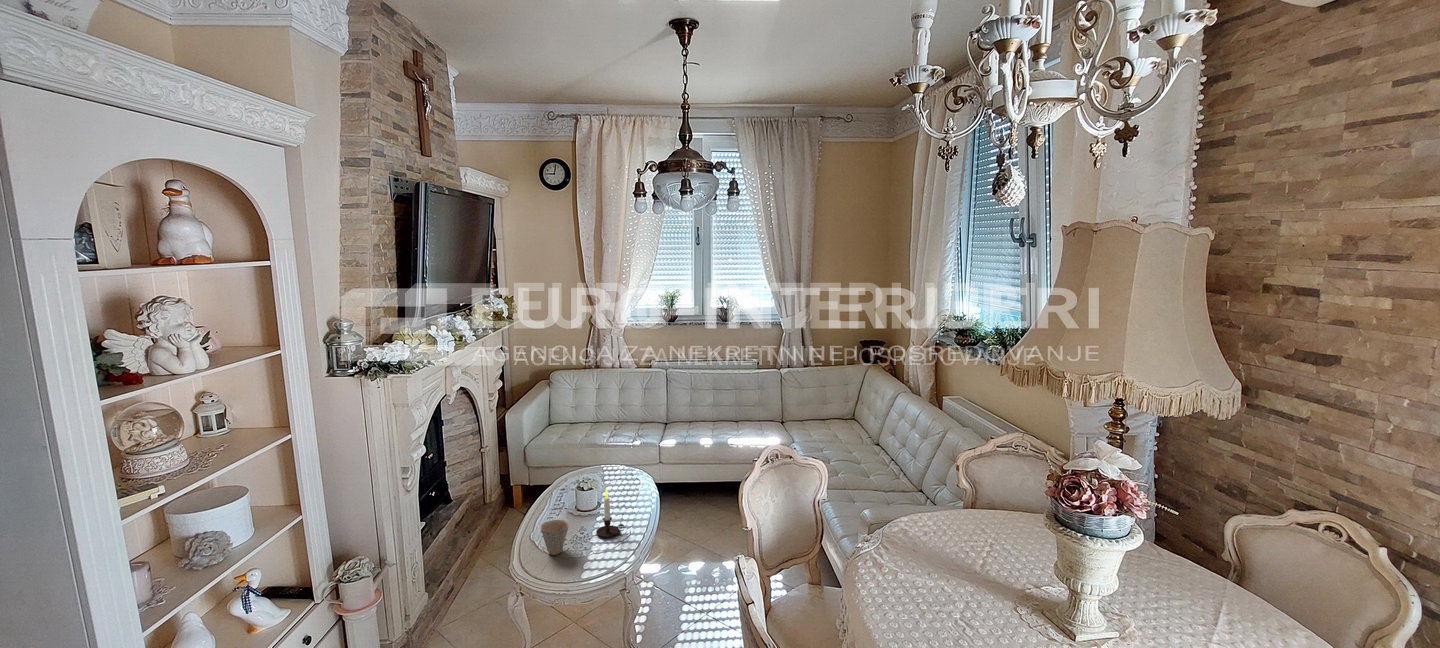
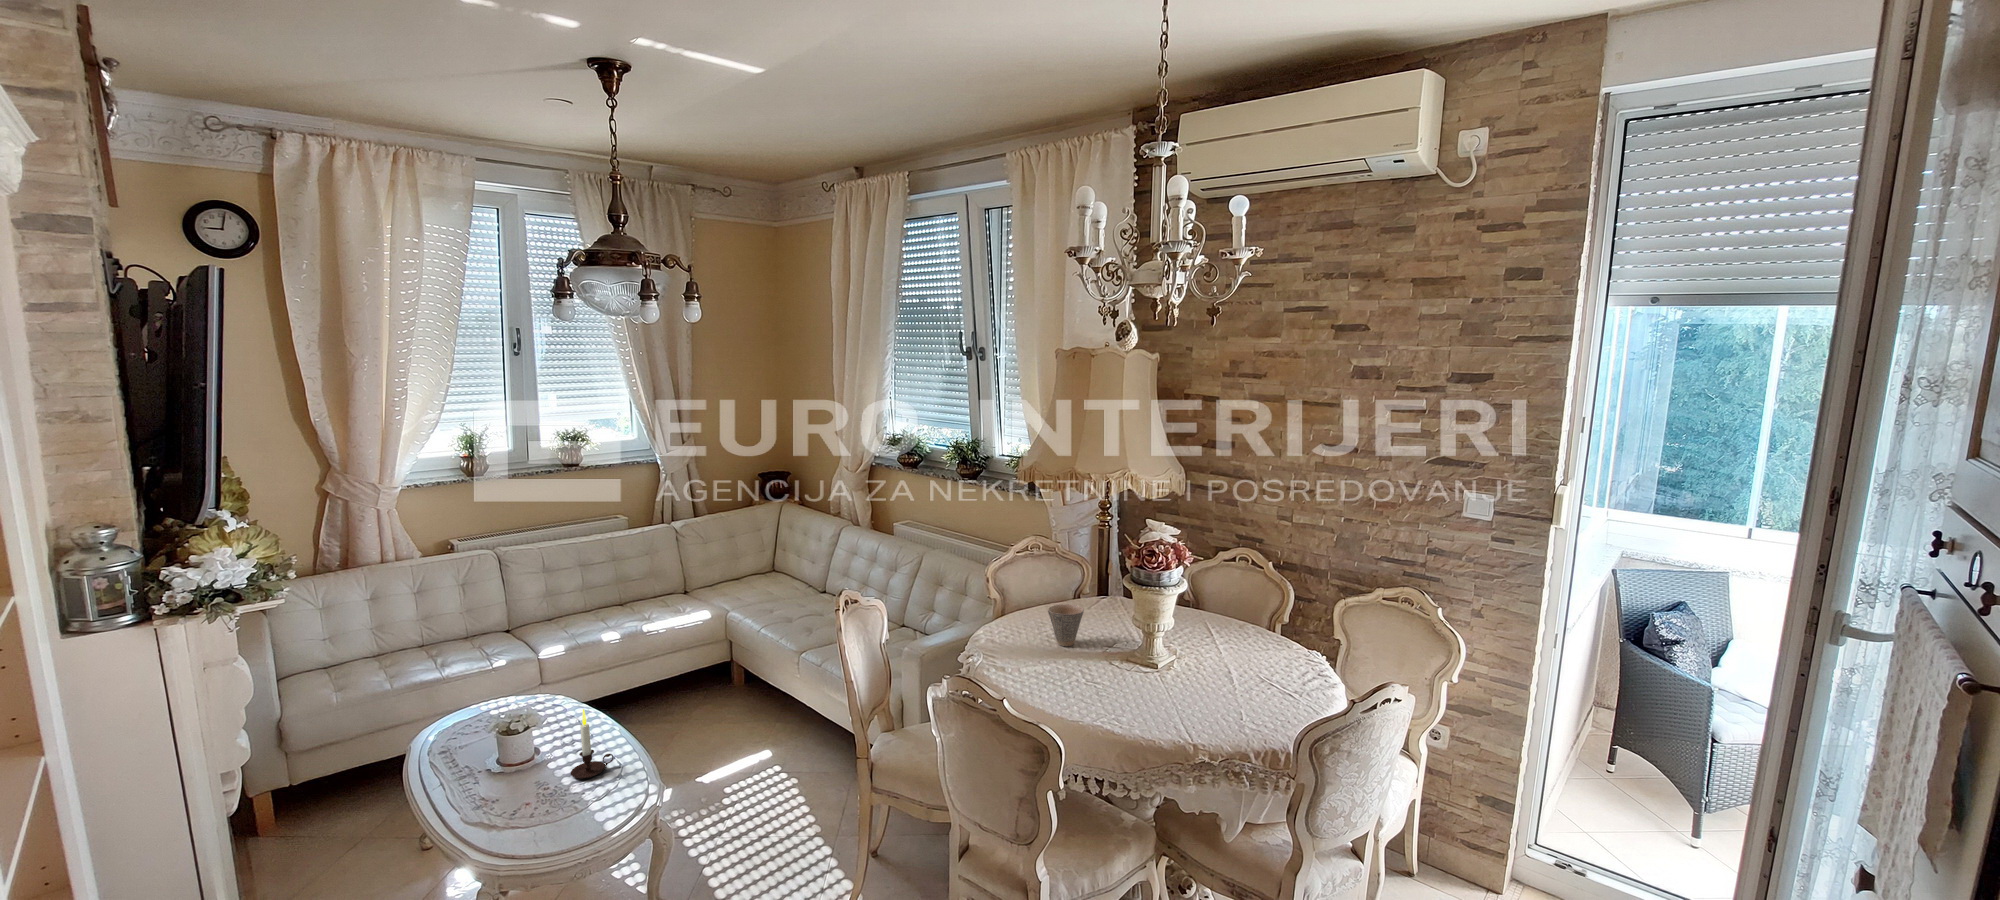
cup: present [541,520,569,555] -> present [1048,604,1084,646]

